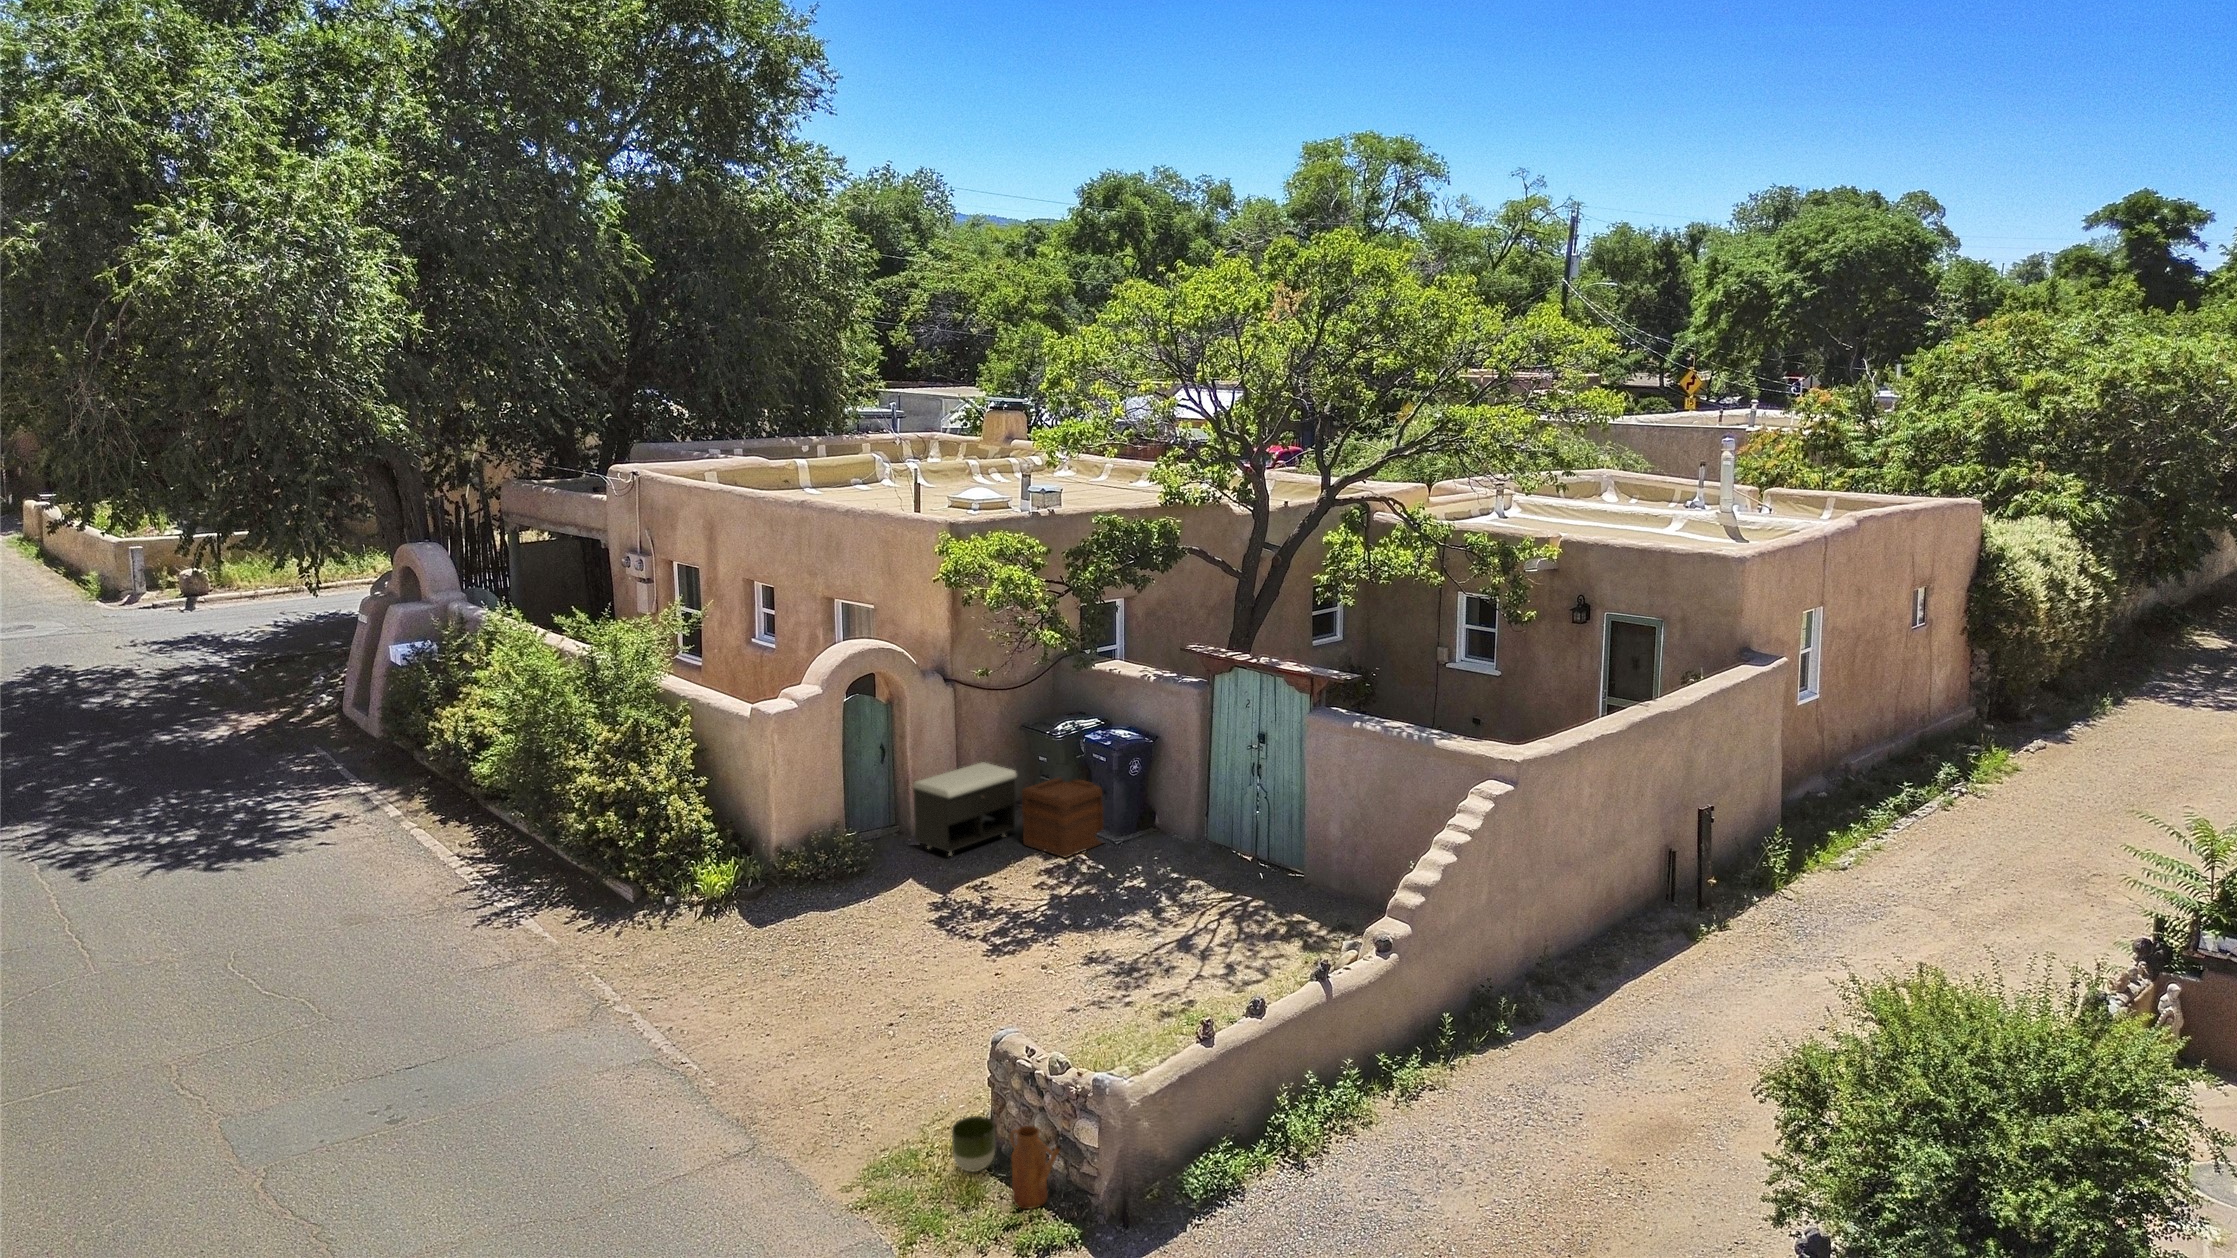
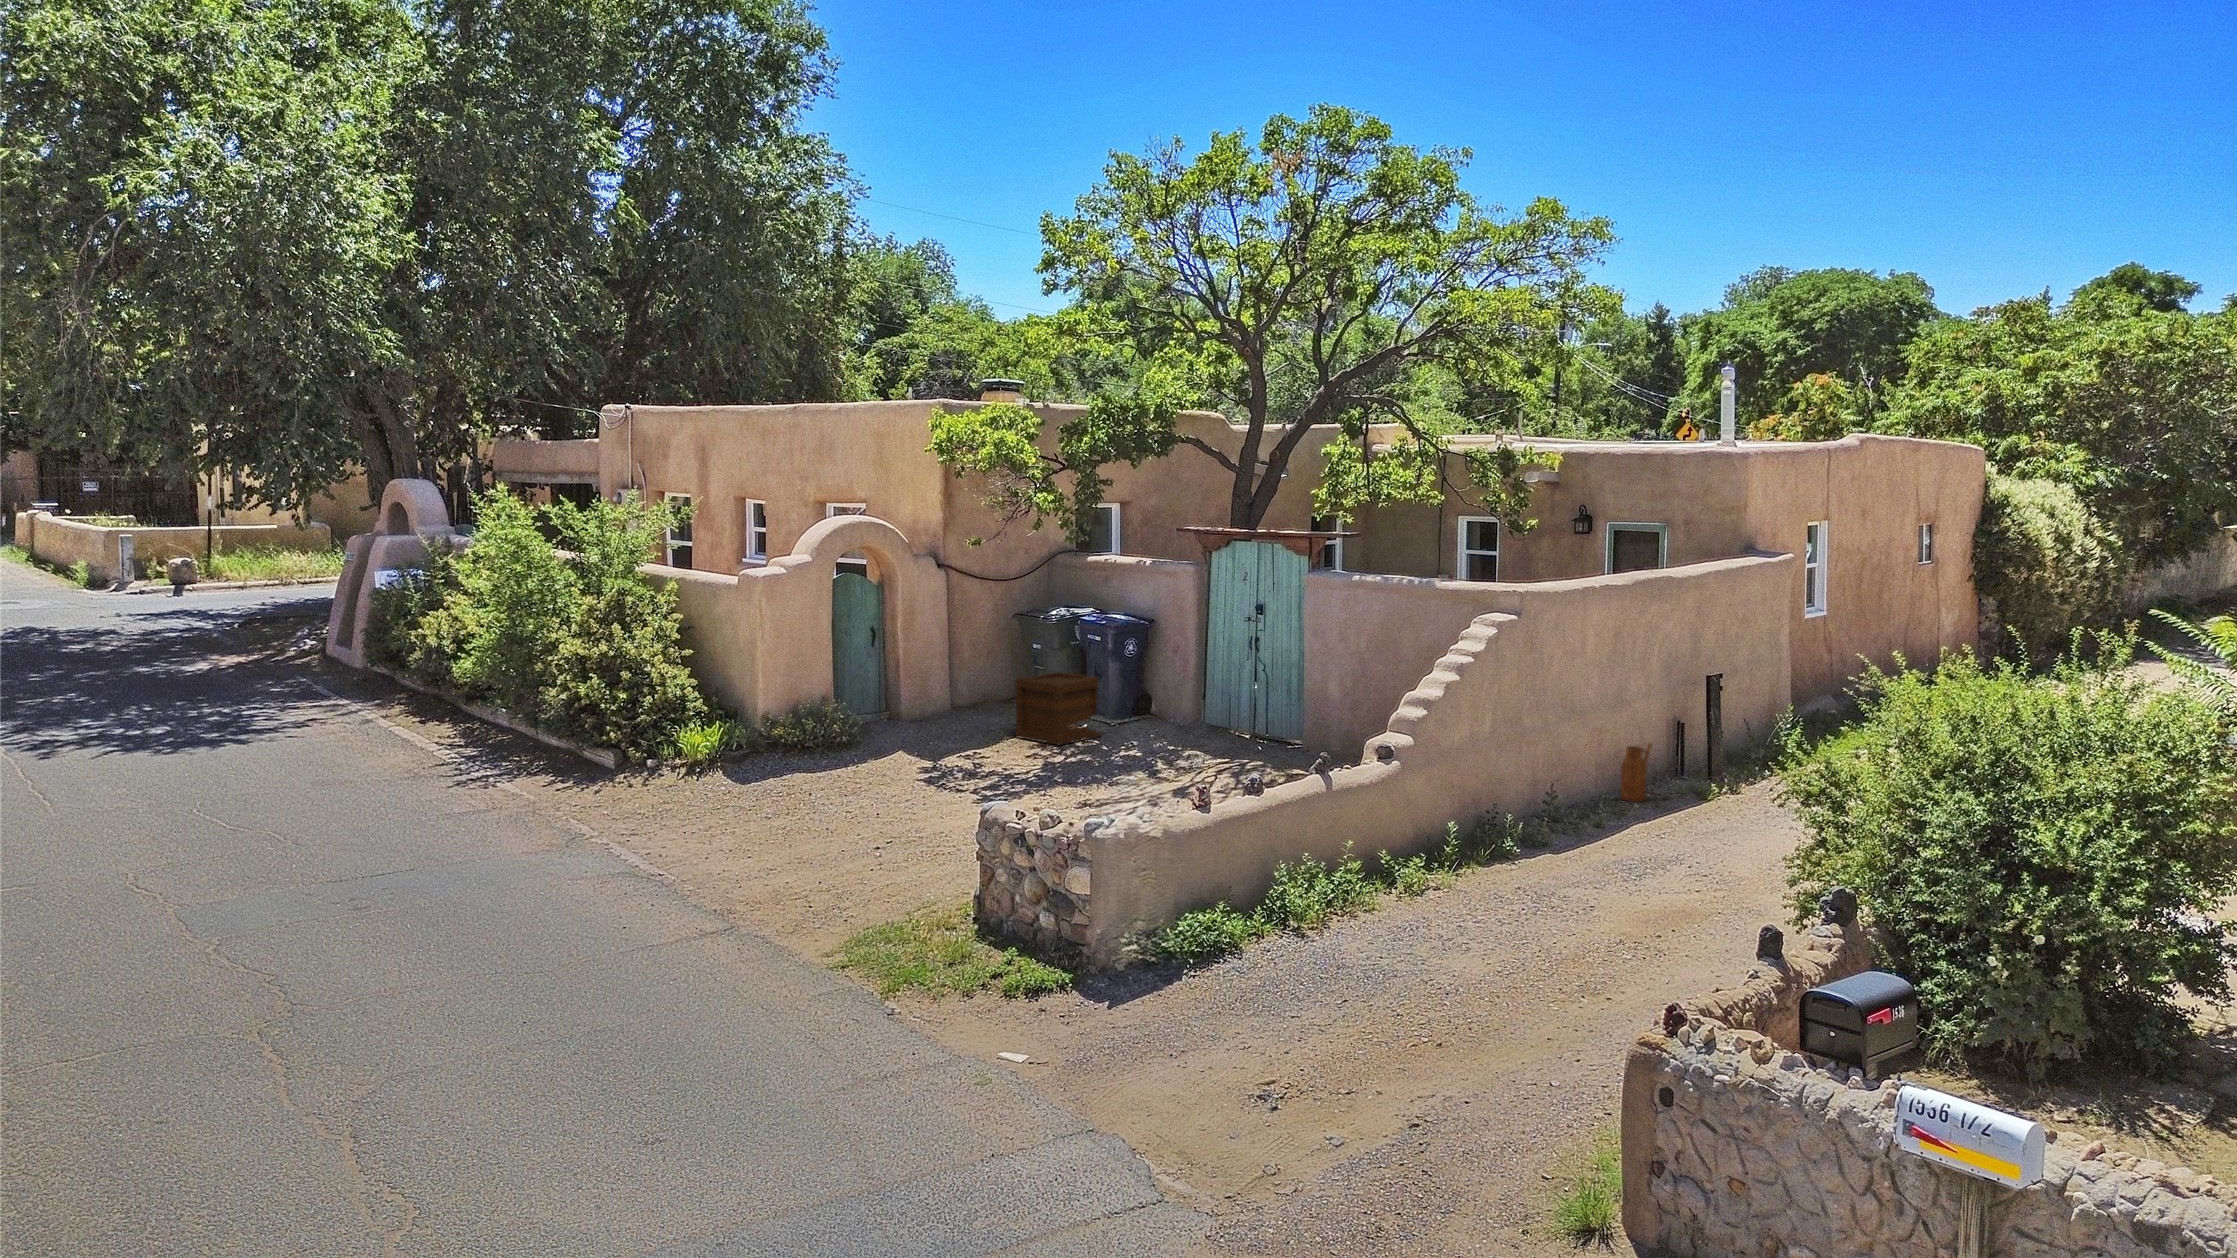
storage bench: present [913,762,1017,855] -> none [906,660,1011,744]
planter: present [952,1116,995,1172] -> none [940,883,984,934]
watering can: present [1010,1126,1061,1209] -> present [1620,743,1652,802]

